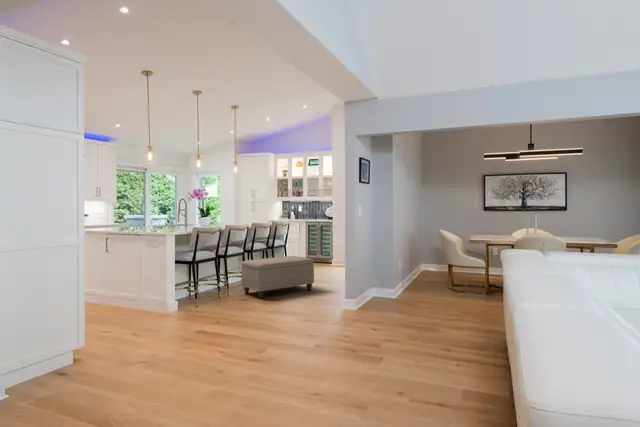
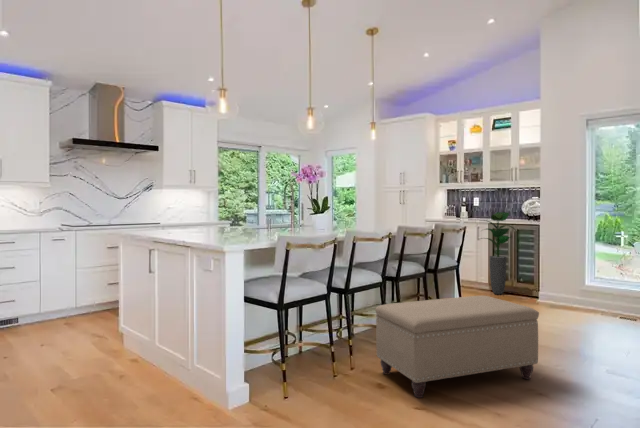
potted plant: none [299,215,321,263] -> present [487,212,516,294]

